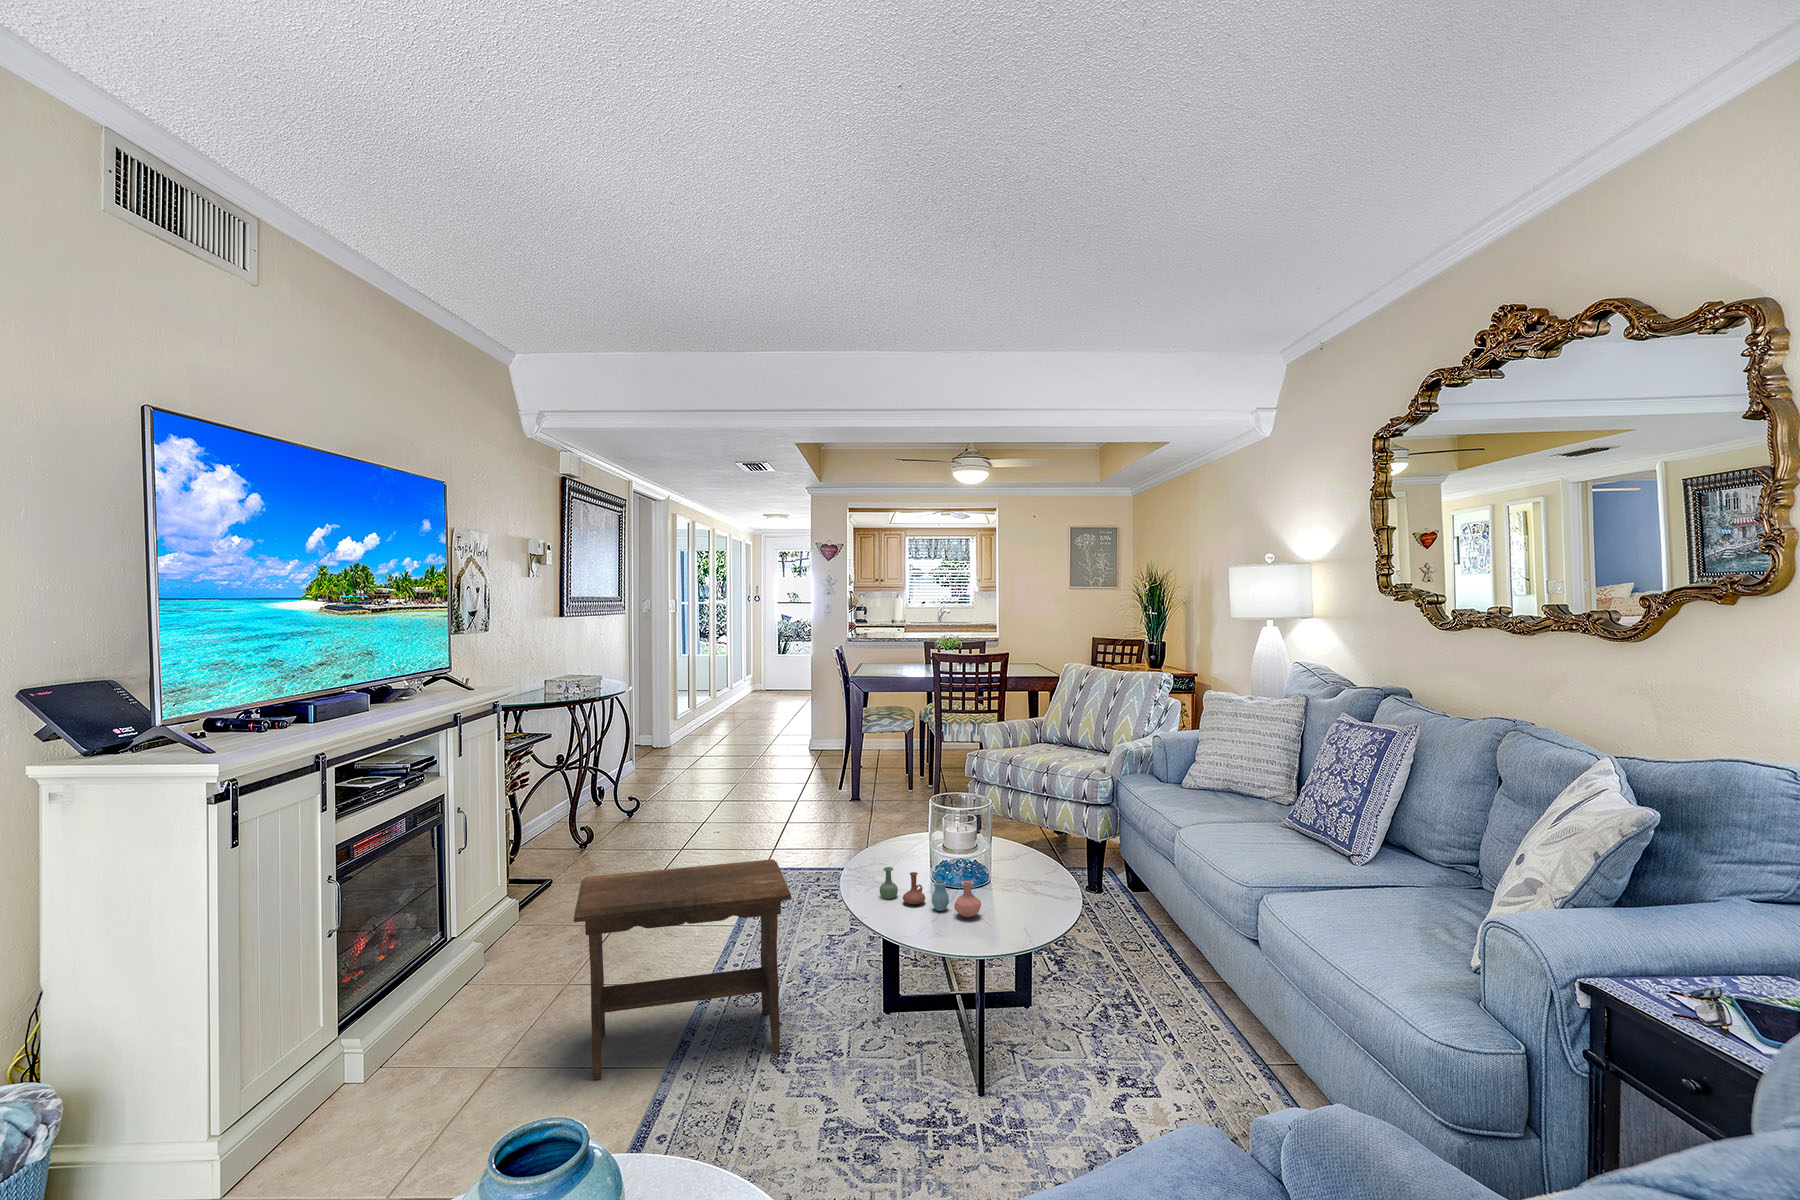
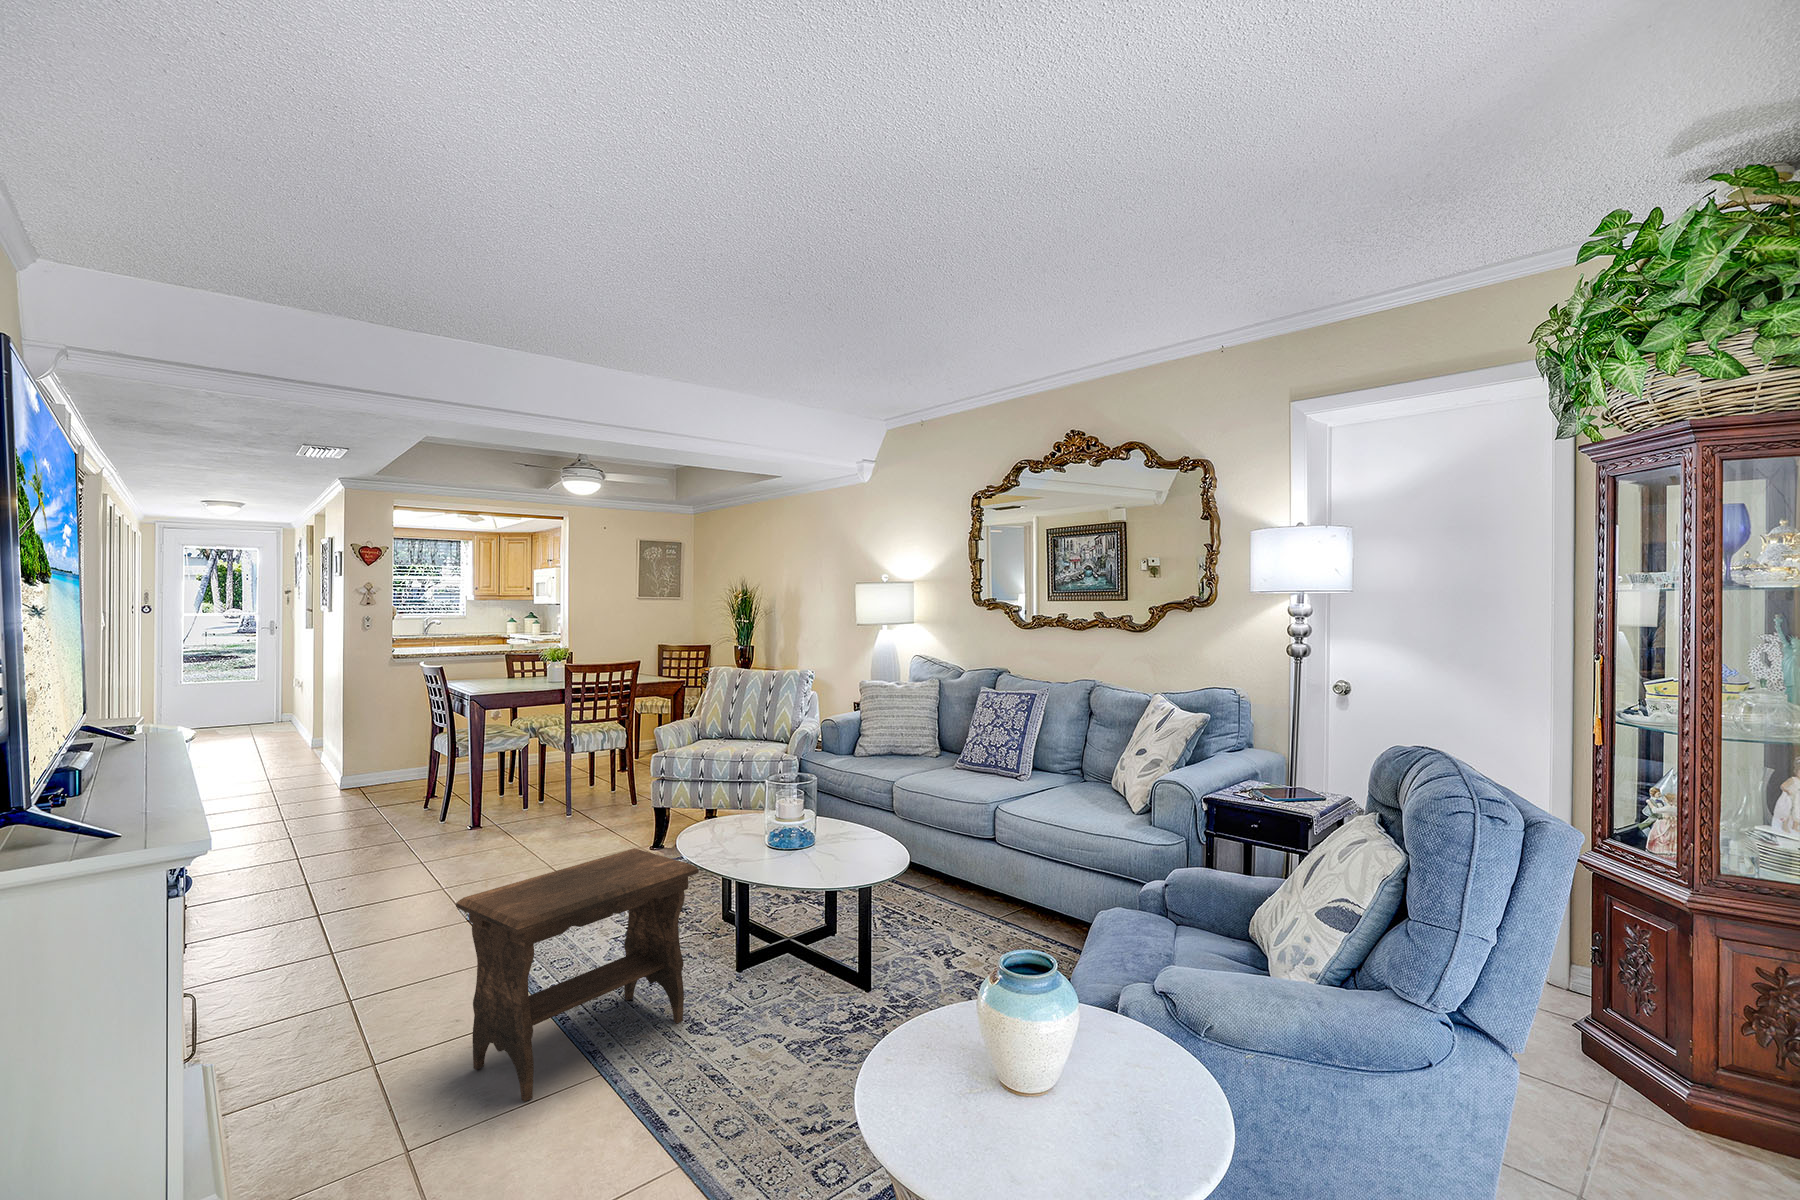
vase: present [880,867,981,917] -> none [745,830,845,861]

